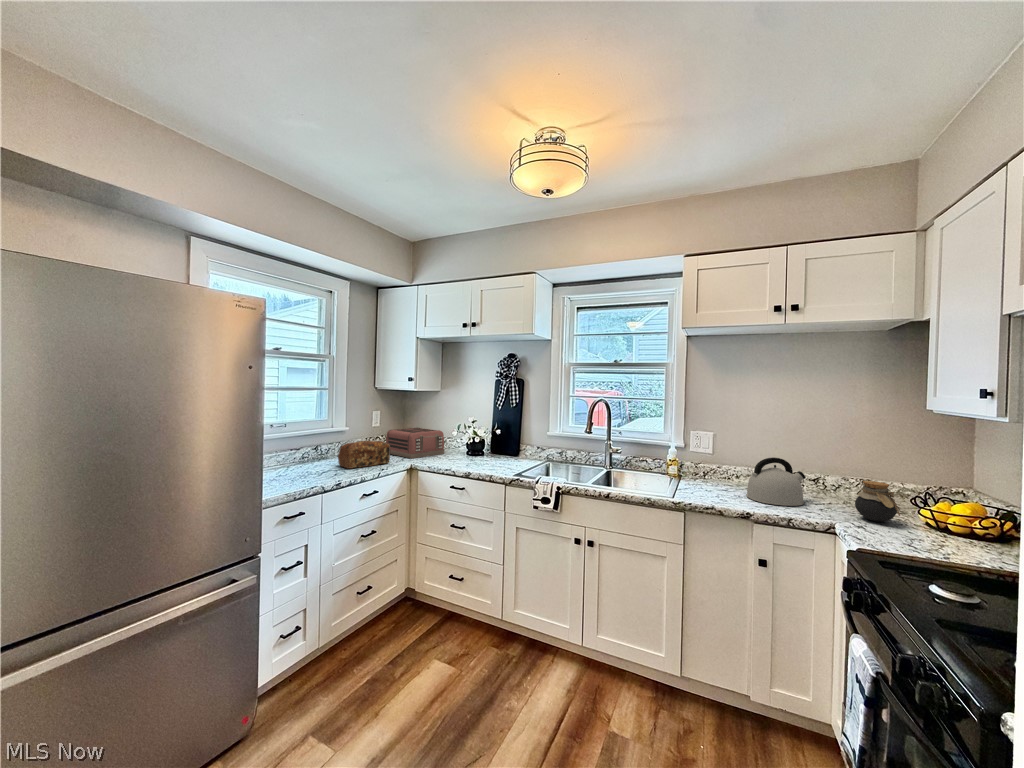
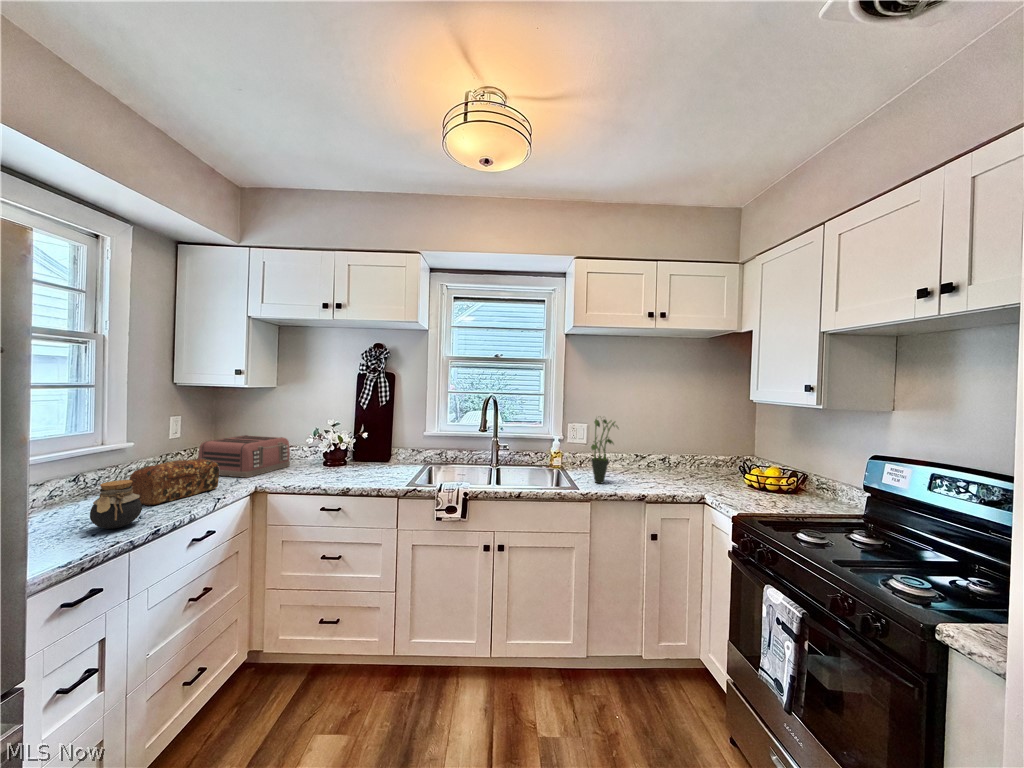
potted plant: none [696,423,727,496] -> present [591,419,618,483]
kettle: present [746,458,806,506] -> none [626,443,670,484]
jar: present [855,481,900,522] -> present [90,480,142,529]

